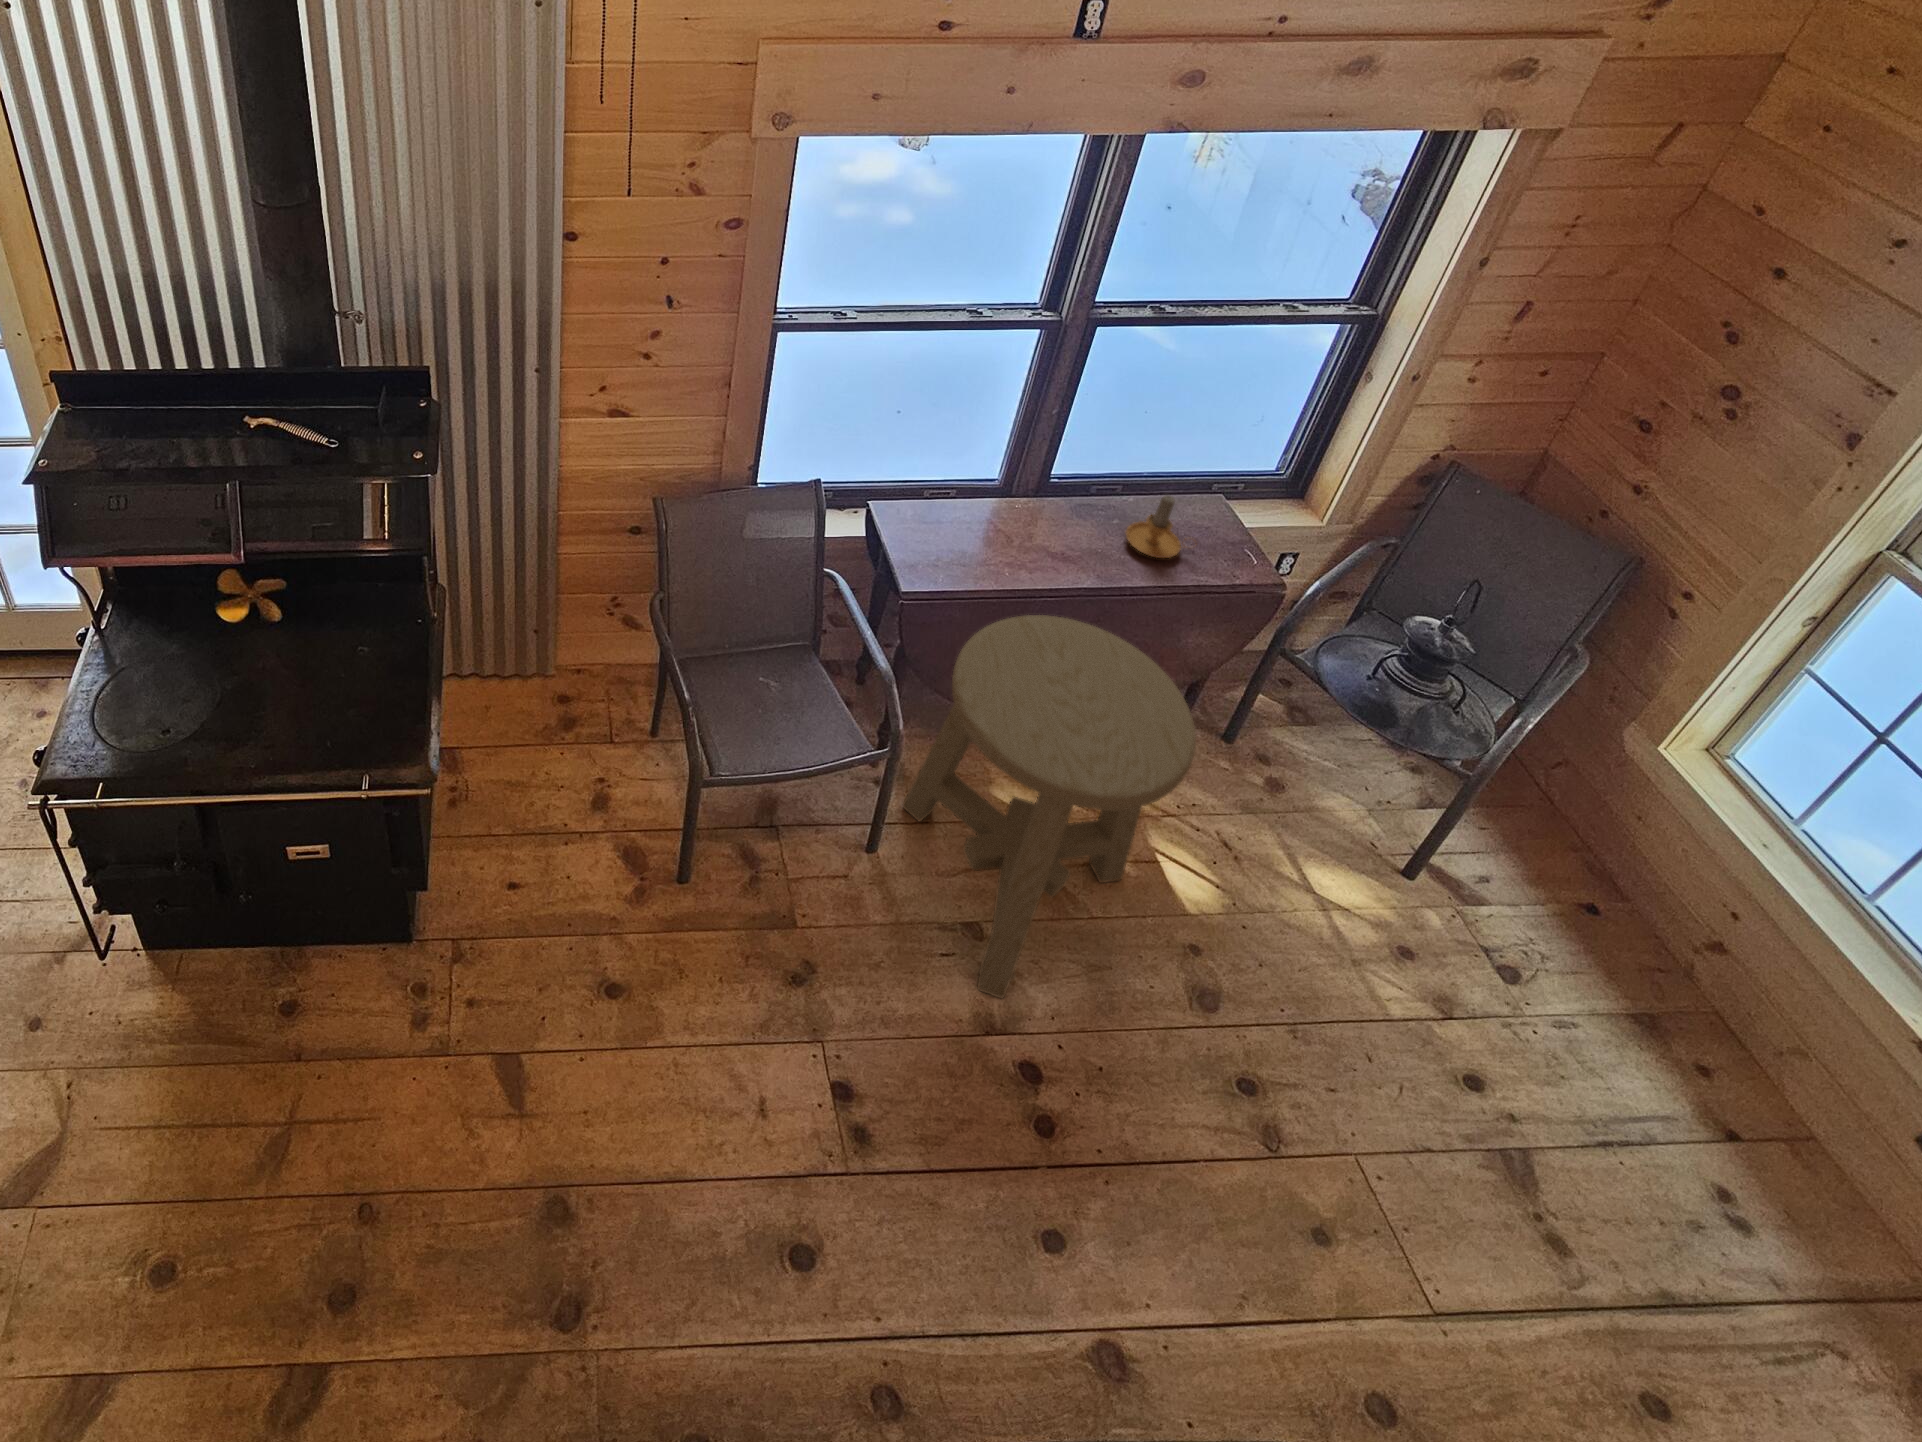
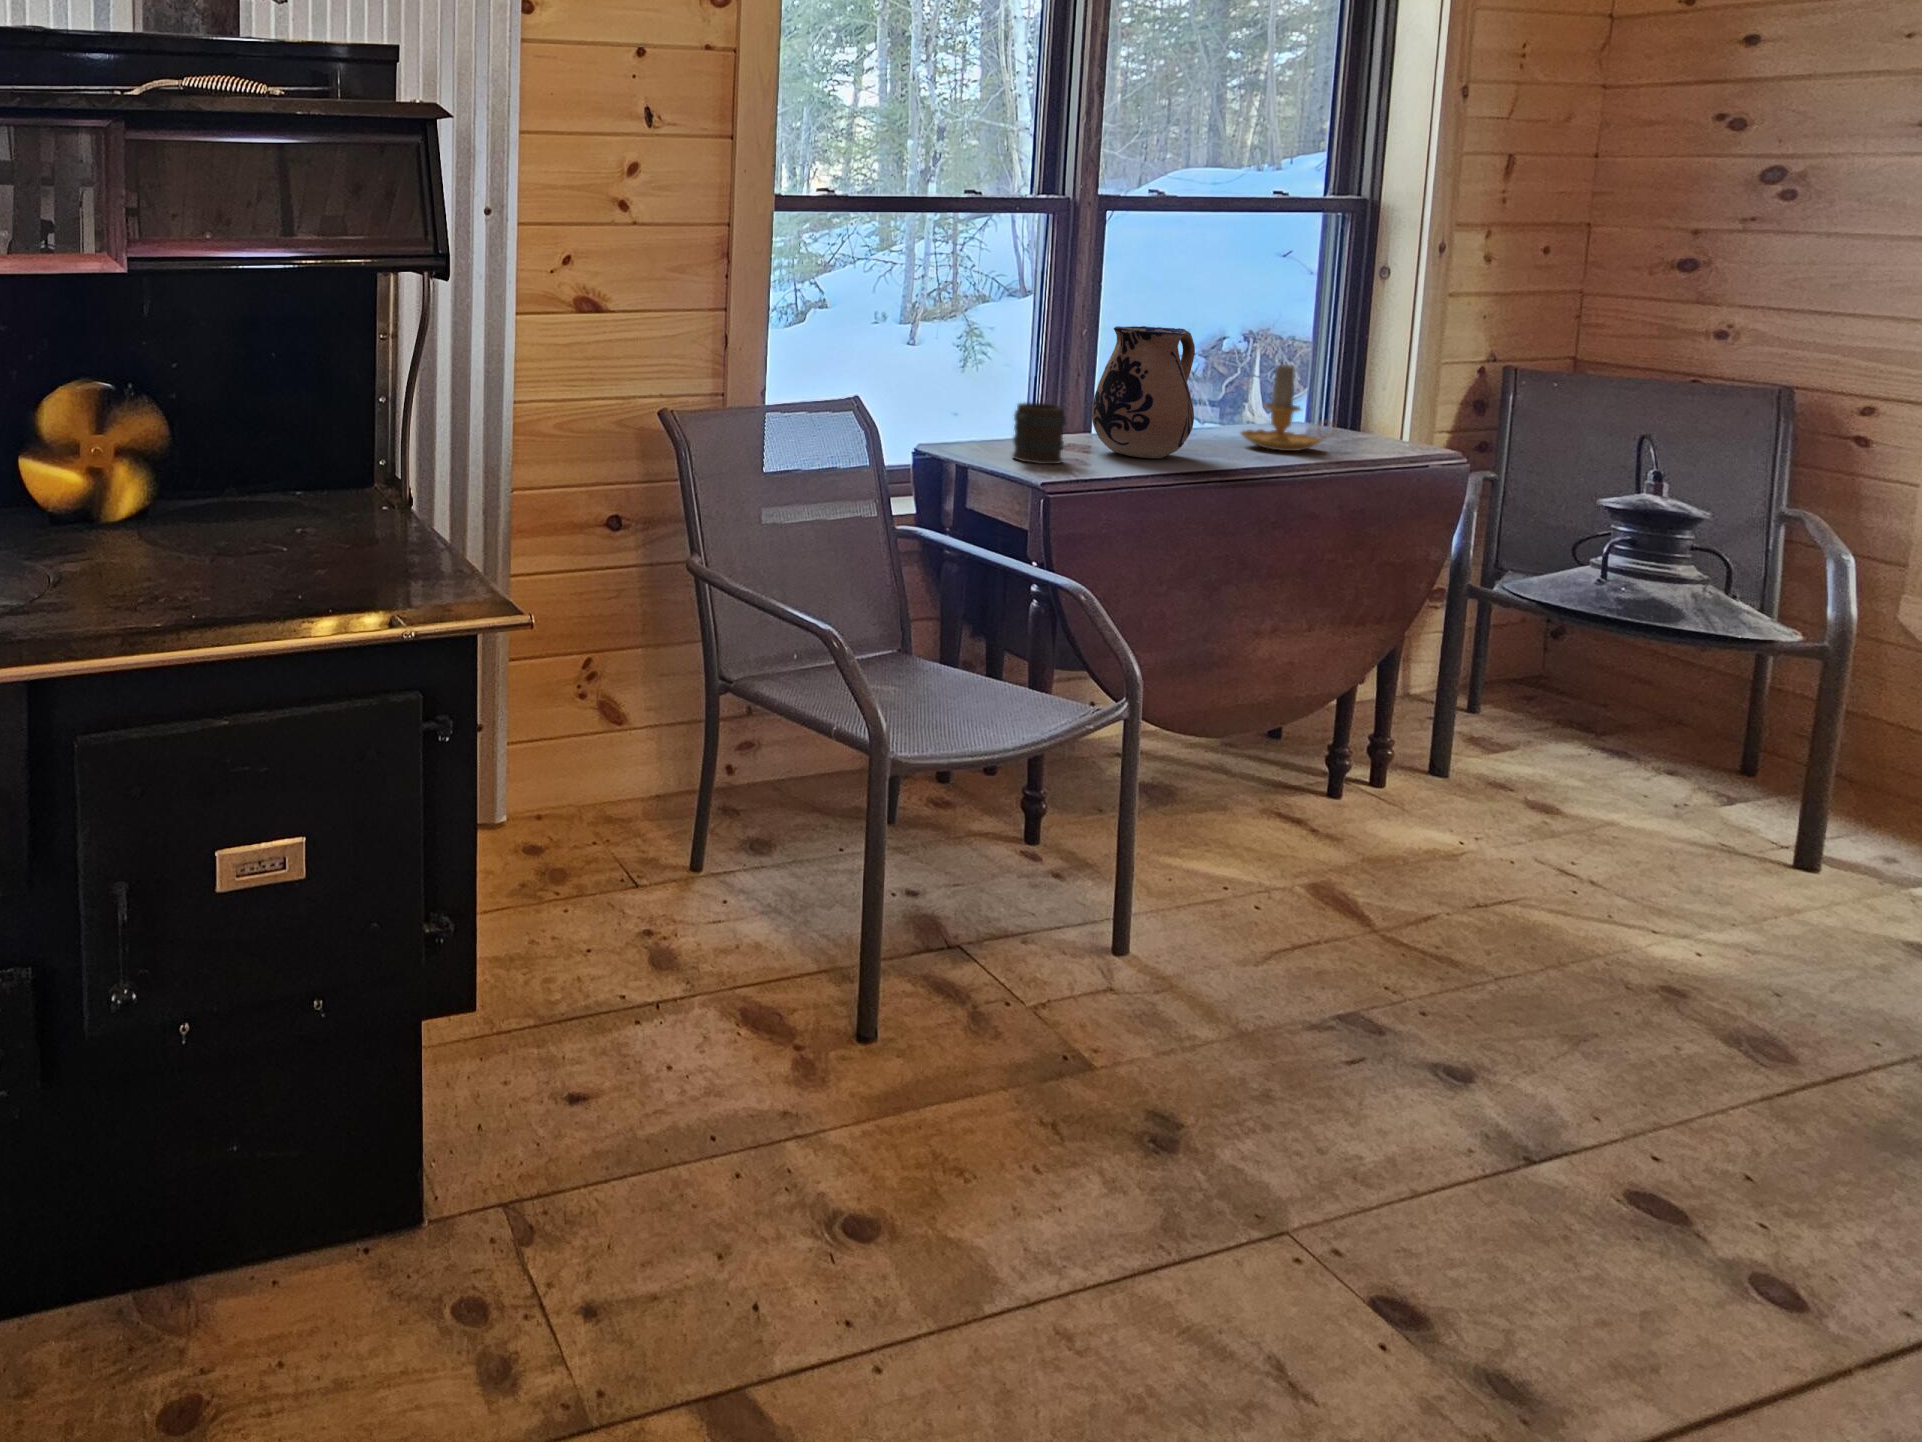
ceramic pitcher: none [997,457,1090,556] -> present [1092,326,1195,458]
mug: none [915,504,961,555] -> present [1013,403,1066,464]
stool: present [903,615,1196,998] -> none [1118,466,1622,1103]

